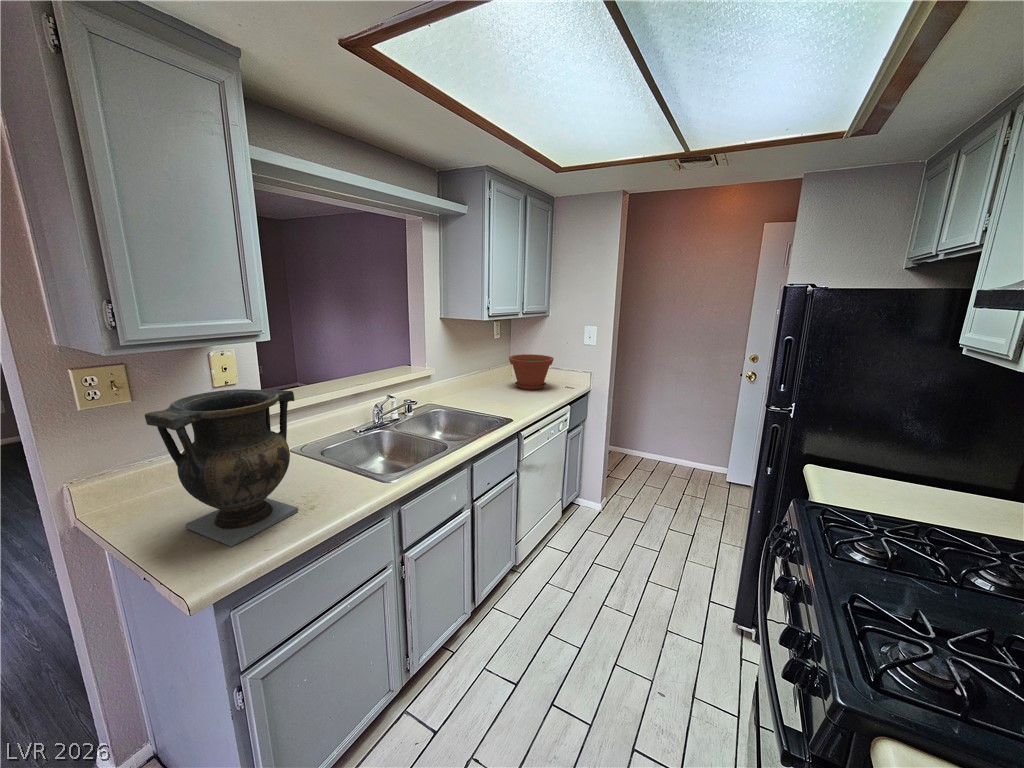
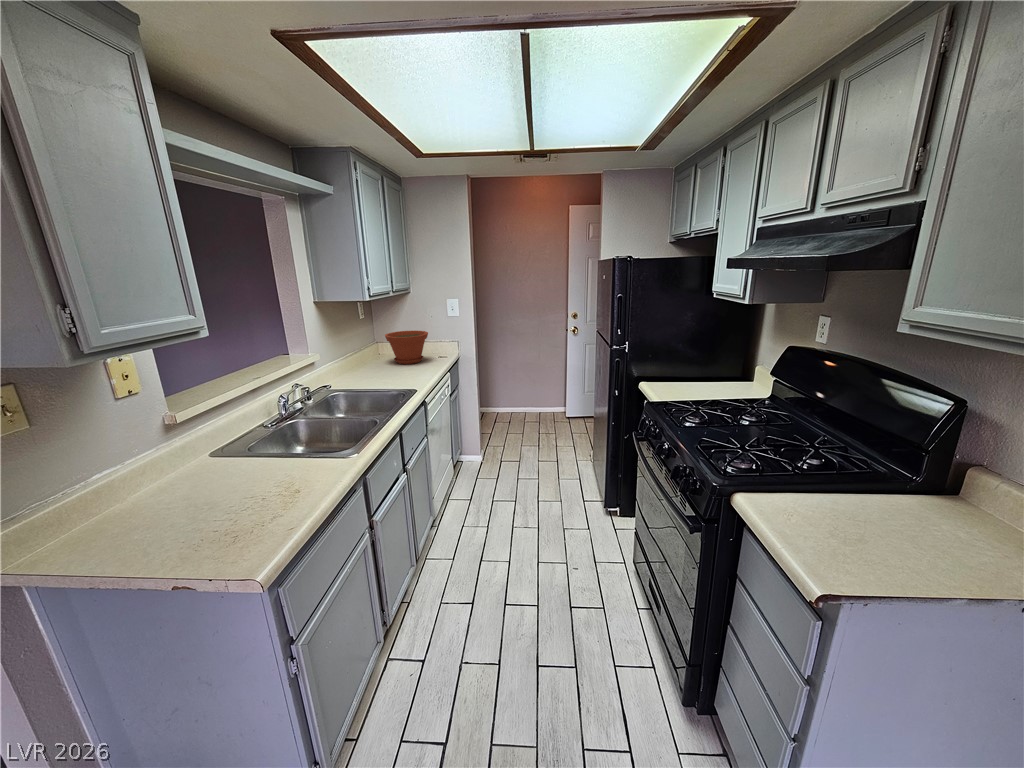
vase: present [145,389,298,547] -> none [131,384,286,542]

